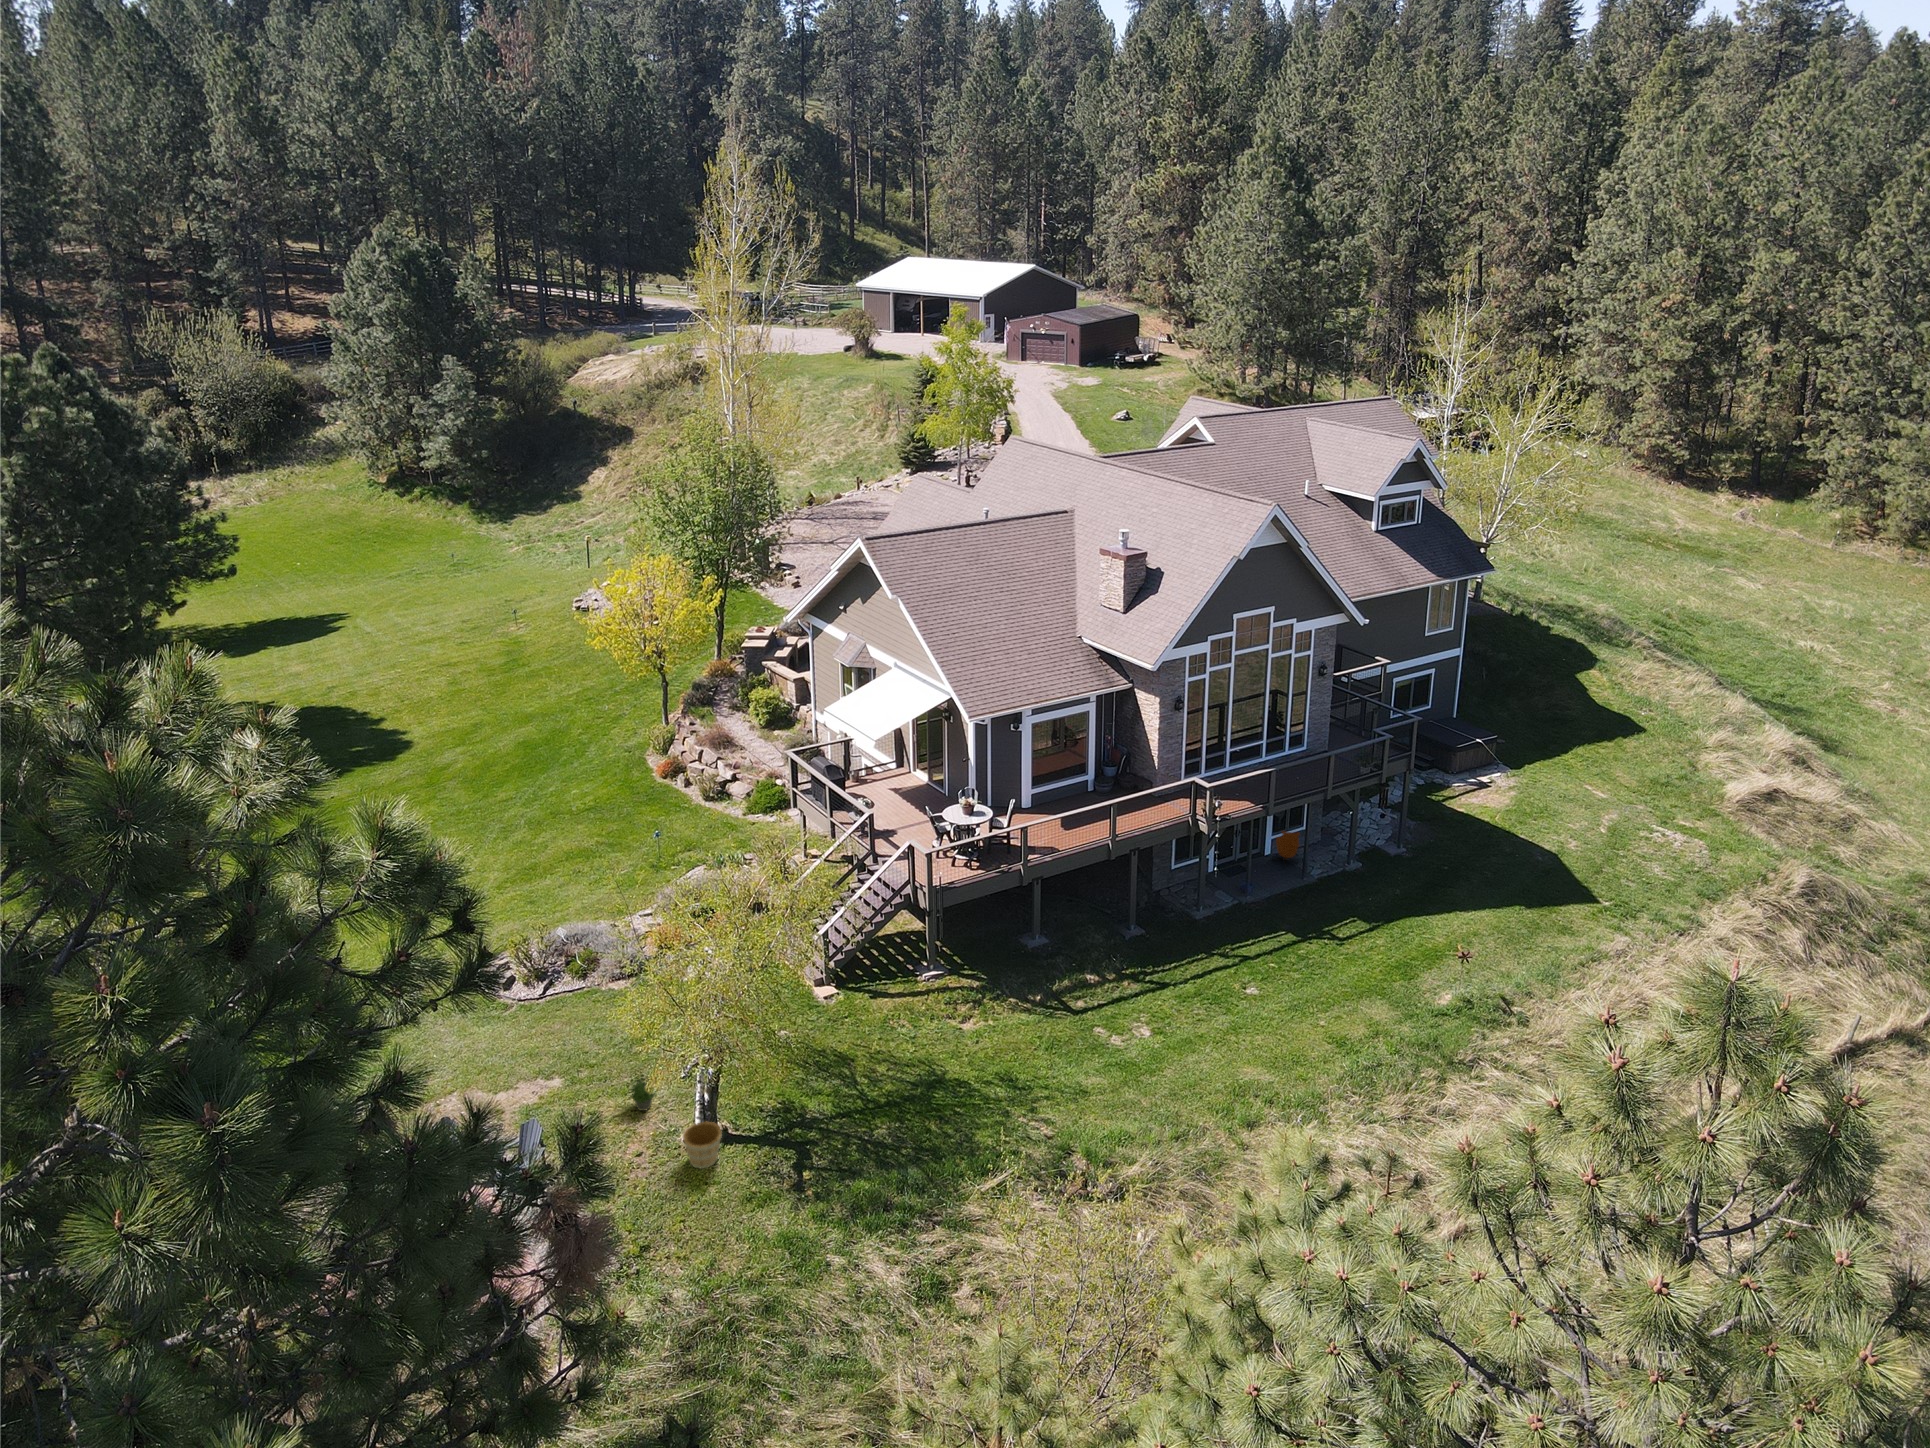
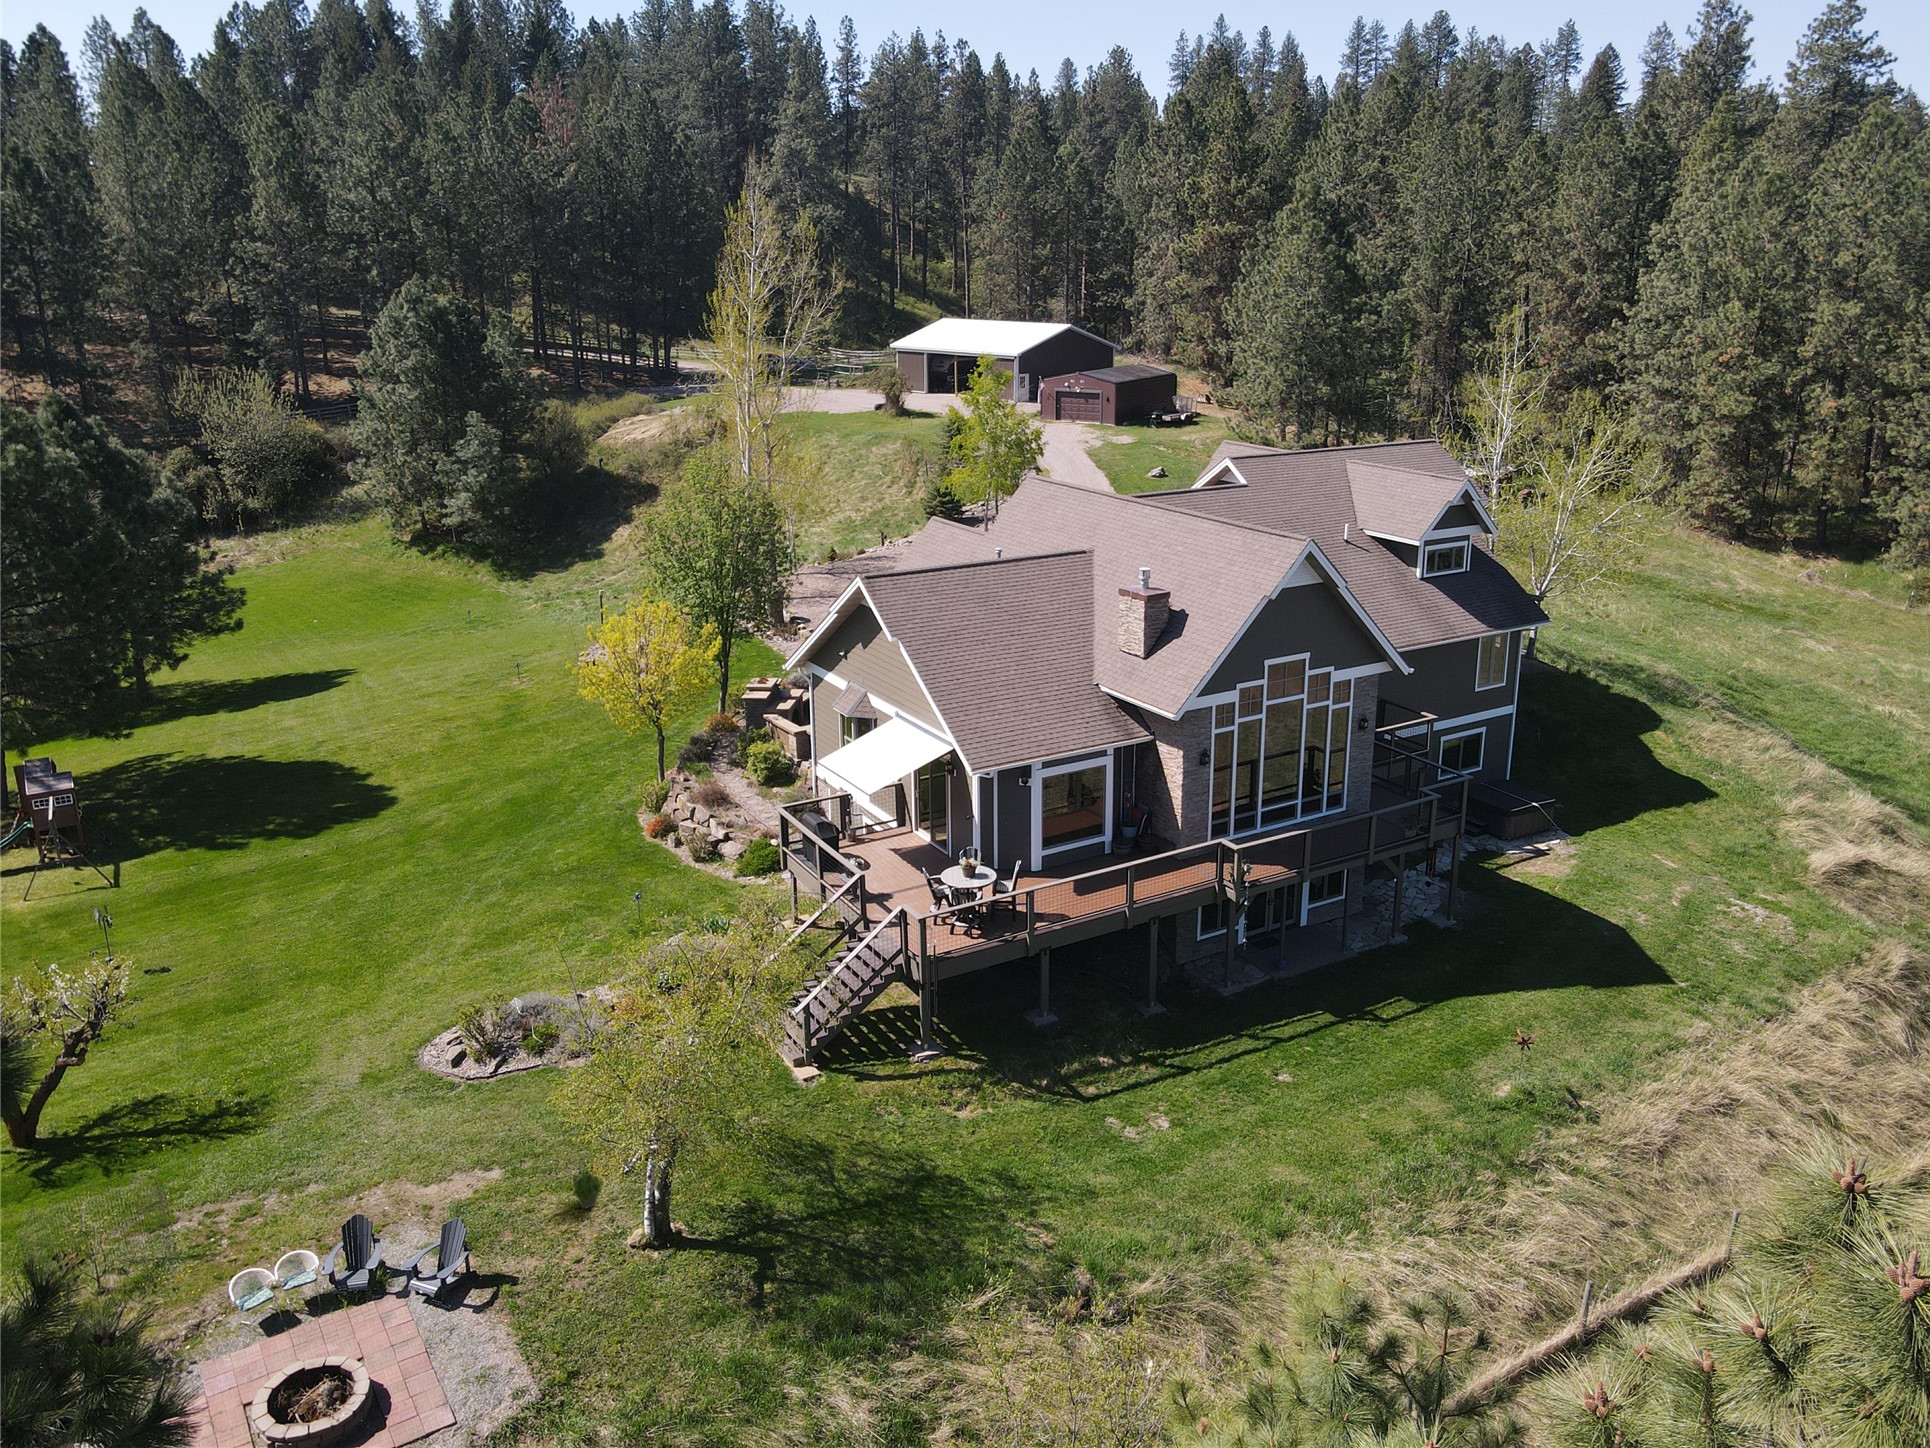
lounge chair: present [1276,831,1300,862] -> none [1308,899,1339,940]
wooden bucket: present [683,1122,722,1169] -> none [624,1223,670,1280]

